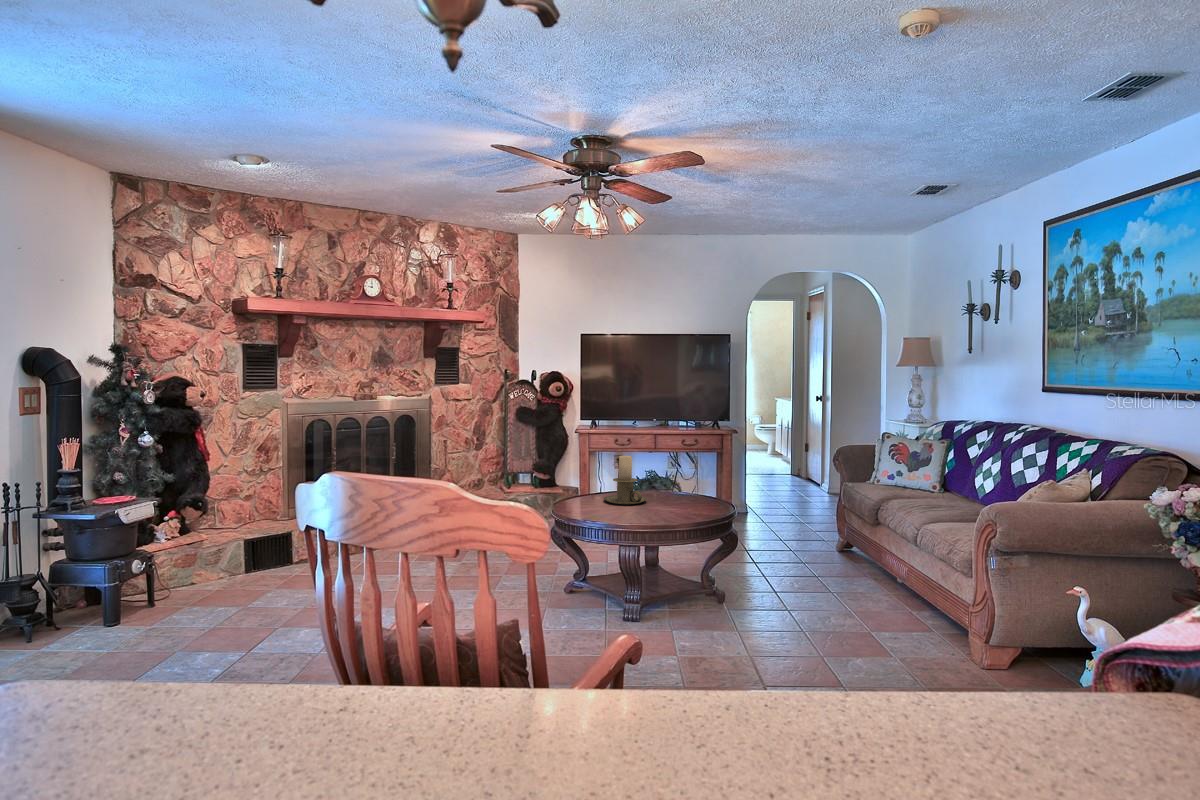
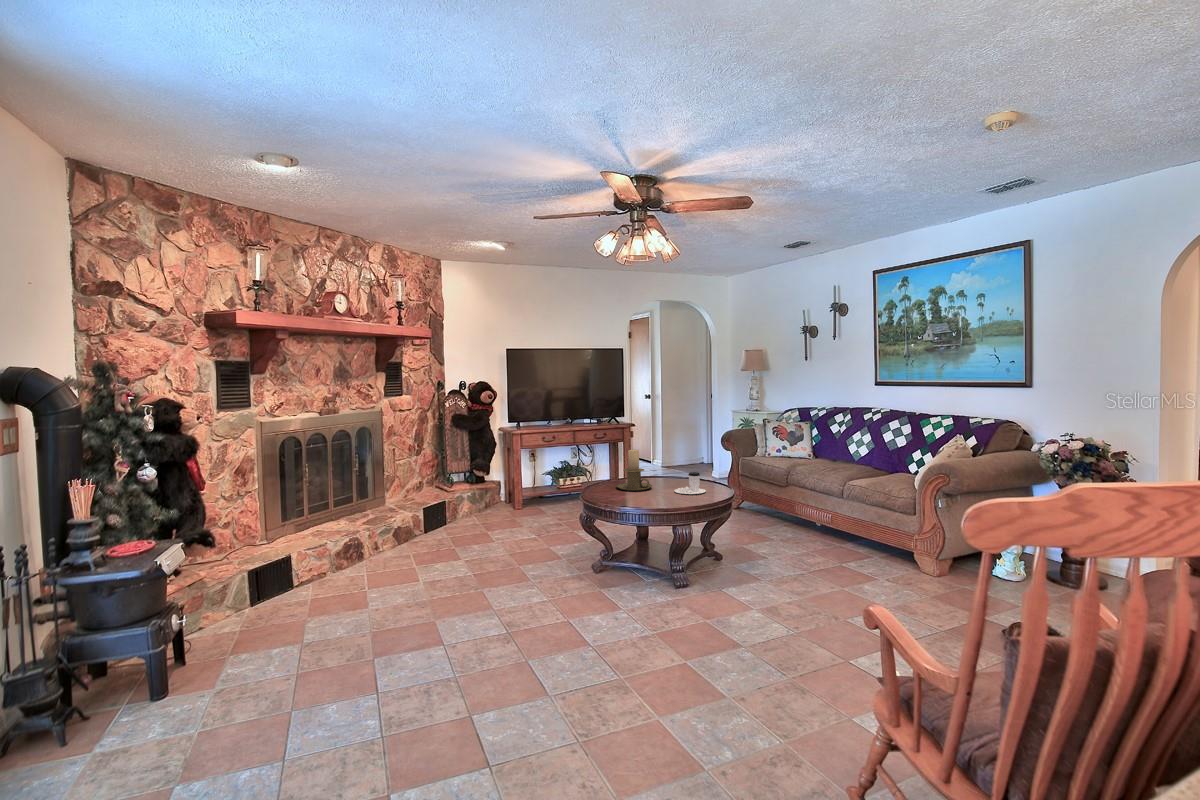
coffee cup: none [658,488,698,515] -> present [674,472,706,494]

